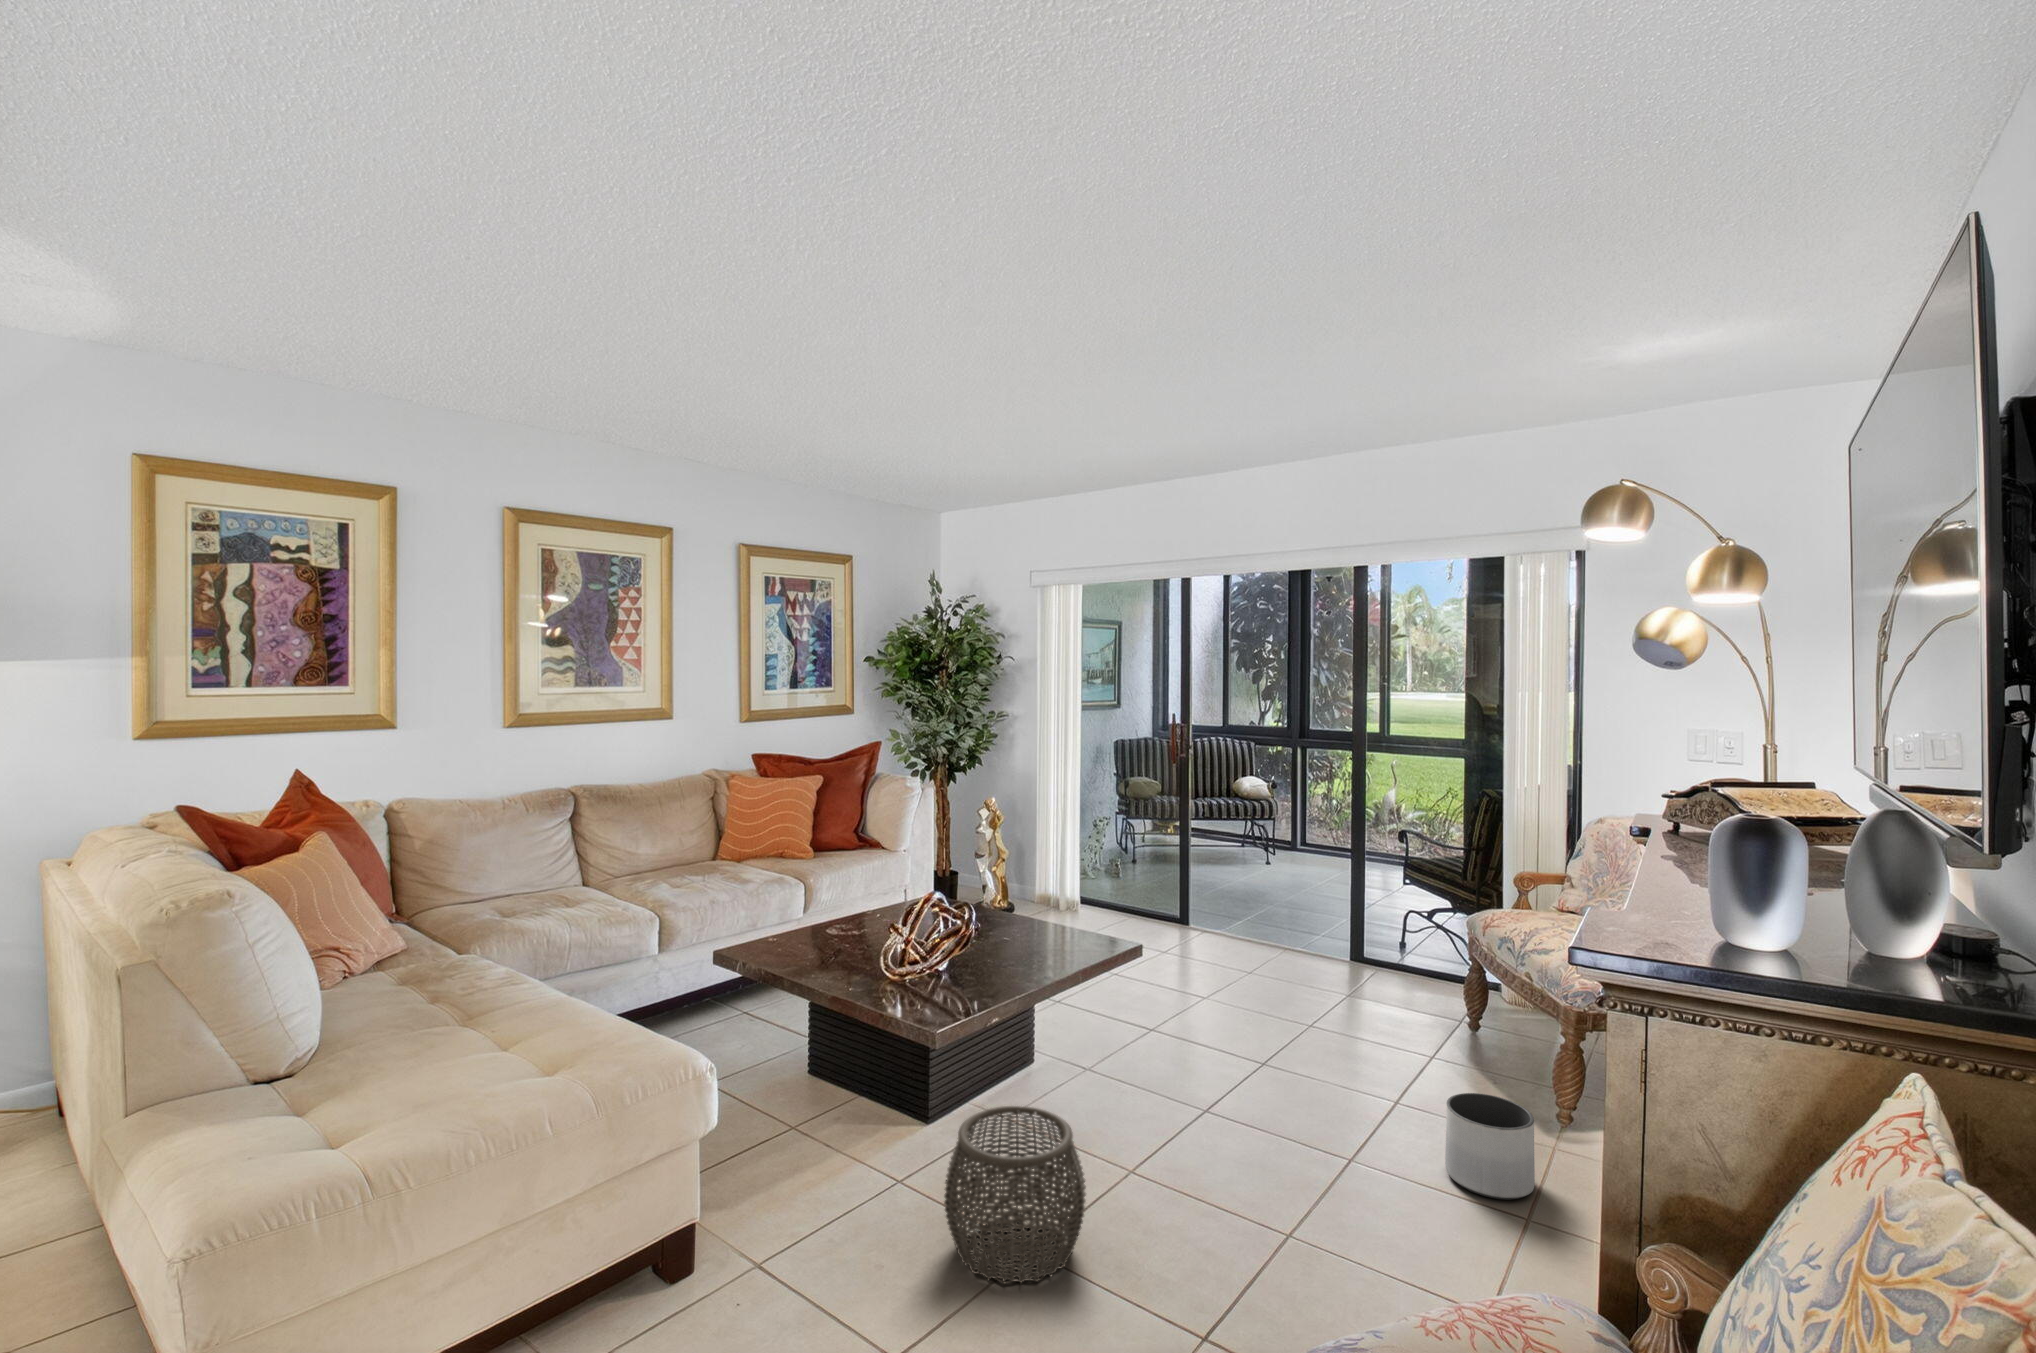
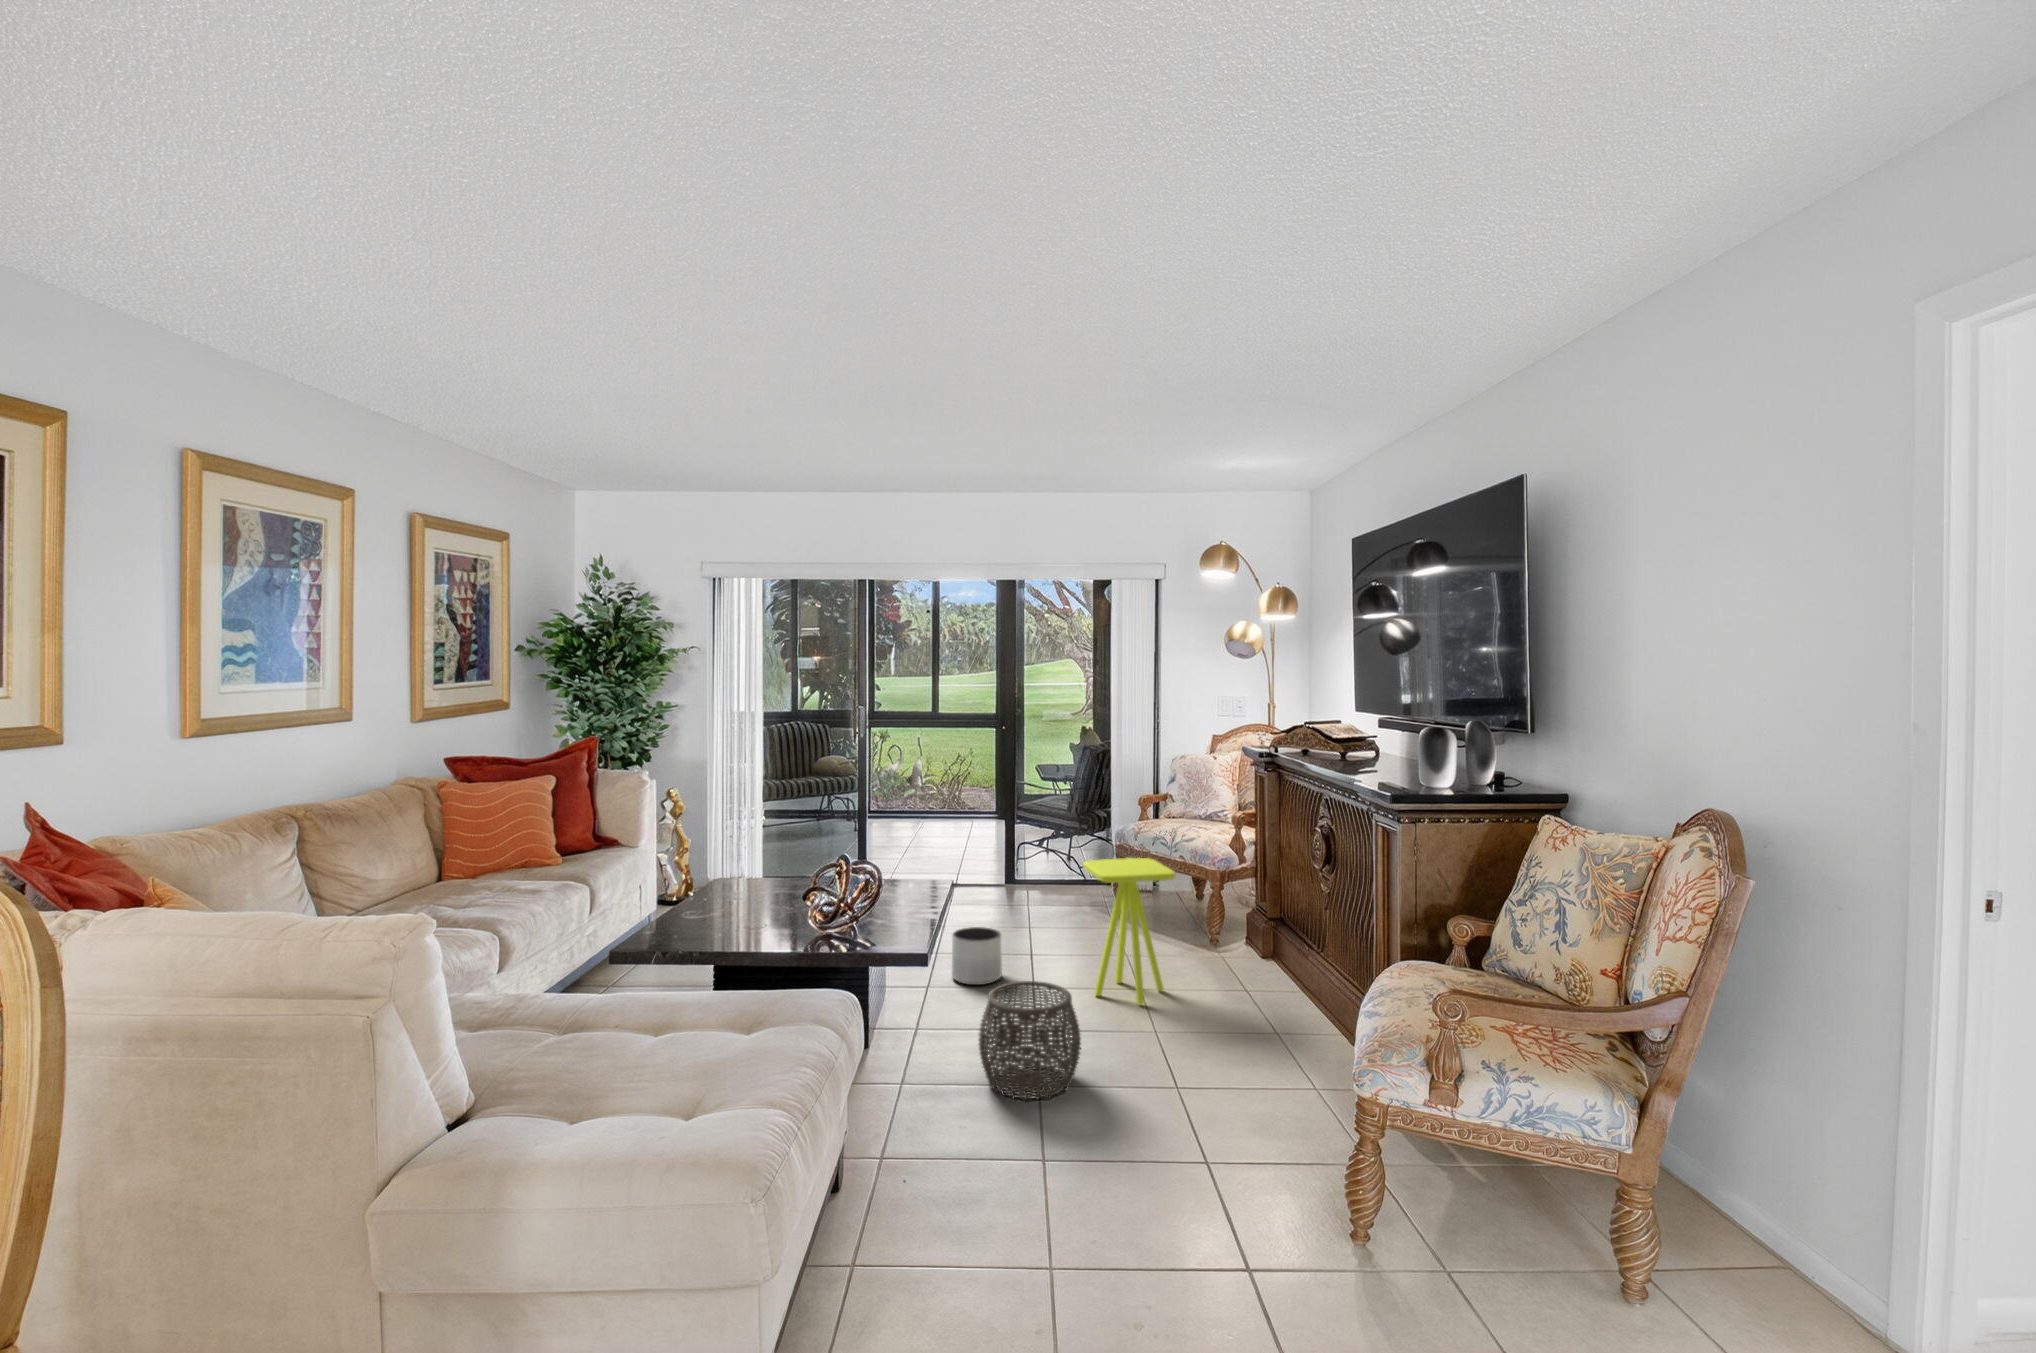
side table: none [1250,959,1381,1194] -> present [1083,858,1175,1004]
planter: present [1445,1093,1535,1200] -> present [952,927,1002,985]

